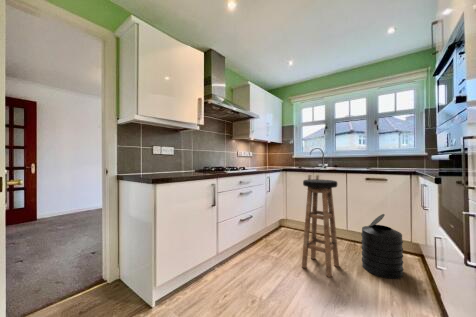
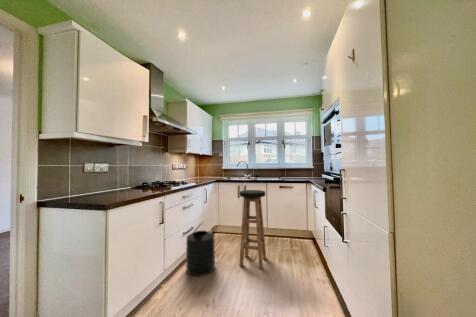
trash can: present [361,214,403,279] -> present [186,225,215,276]

